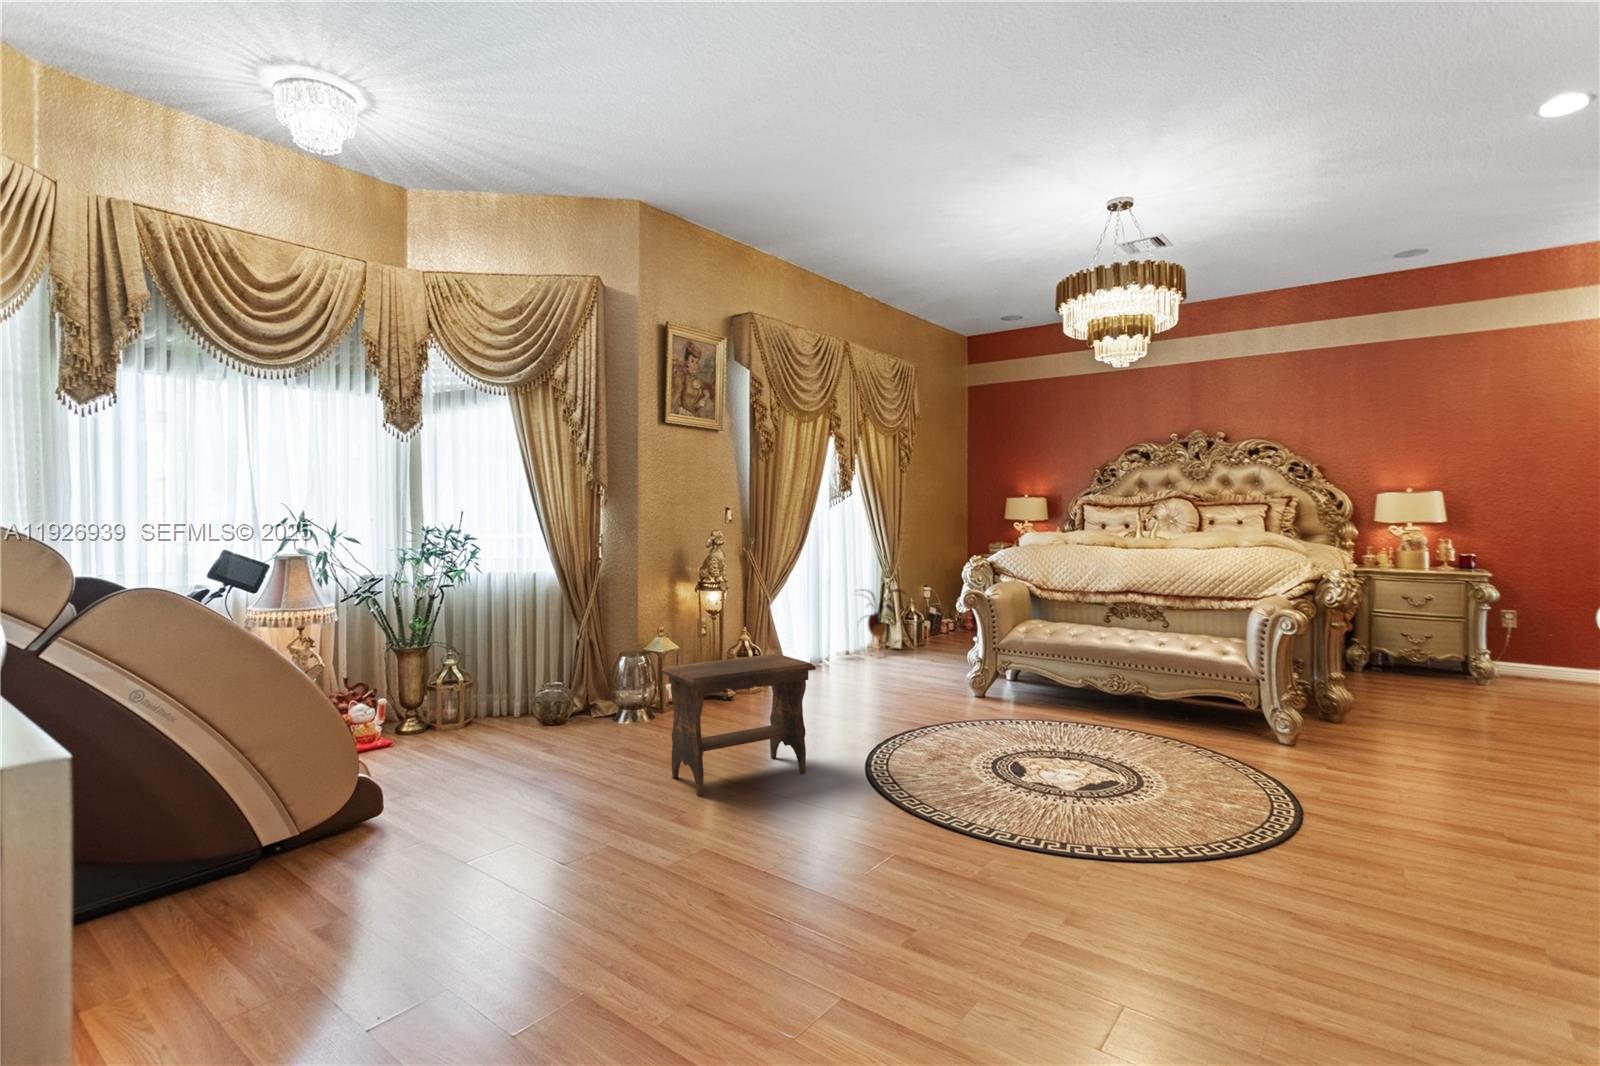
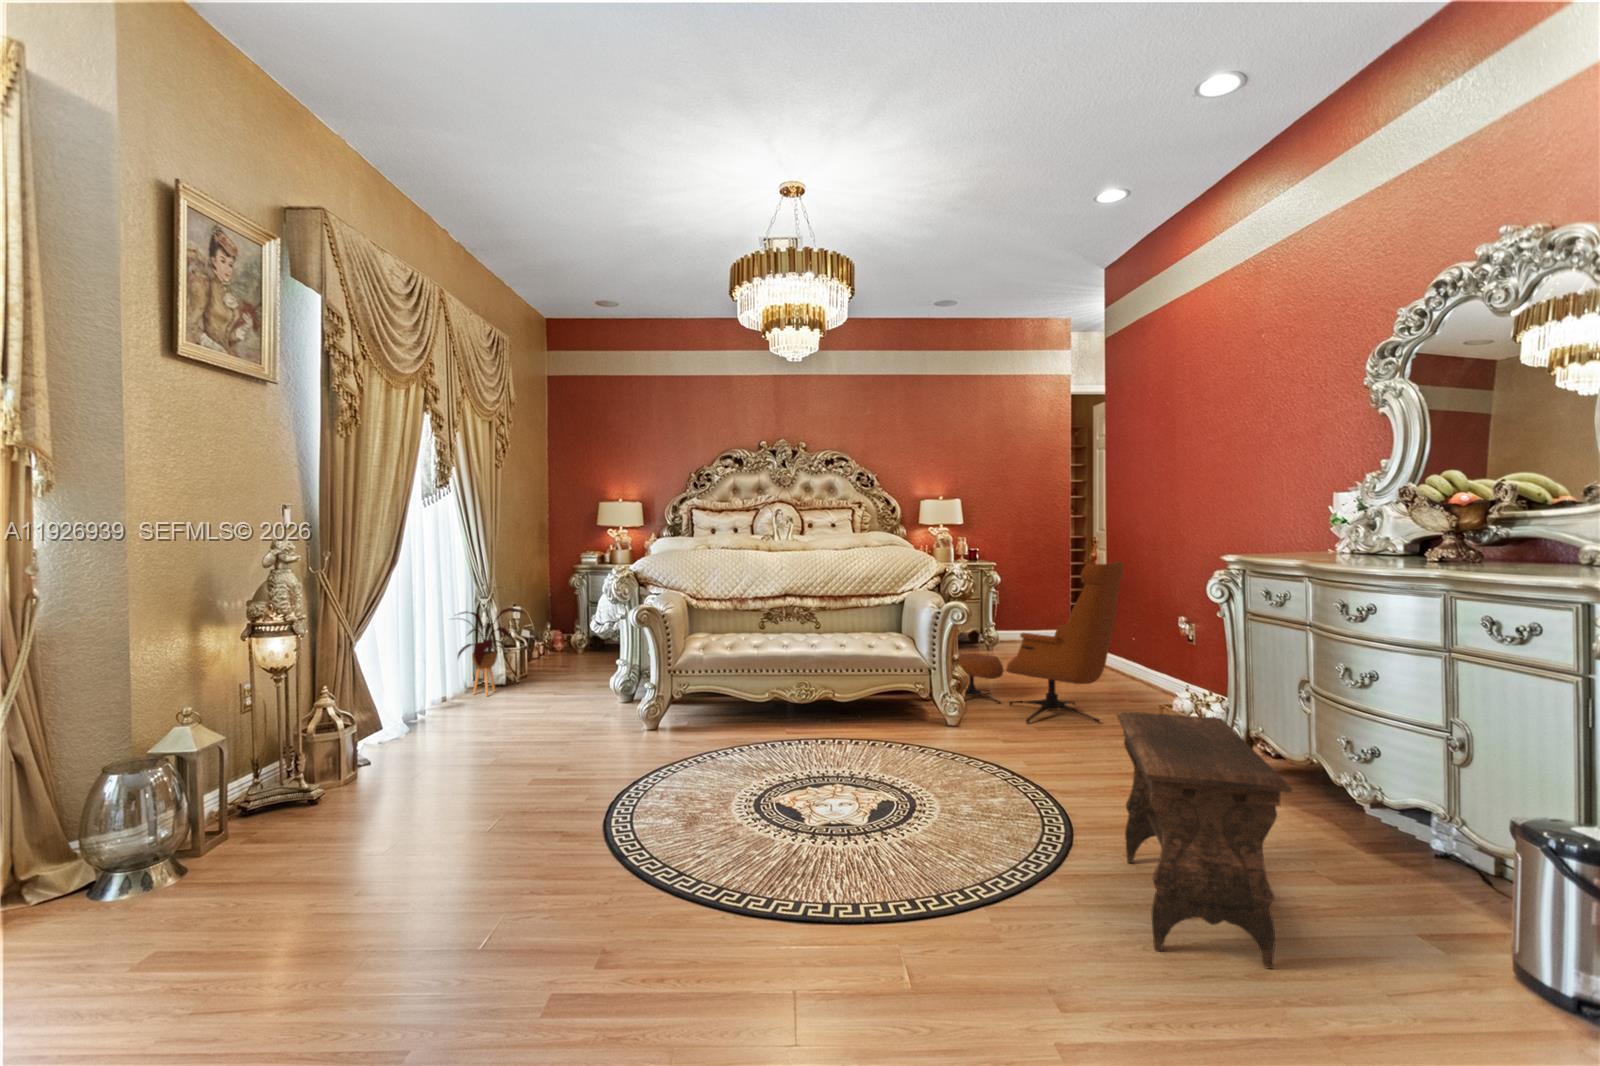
lounge chair: none [1312,572,1560,779] -> present [958,561,1124,723]
footstool: present [661,654,816,796] -> present [1117,711,1292,969]

